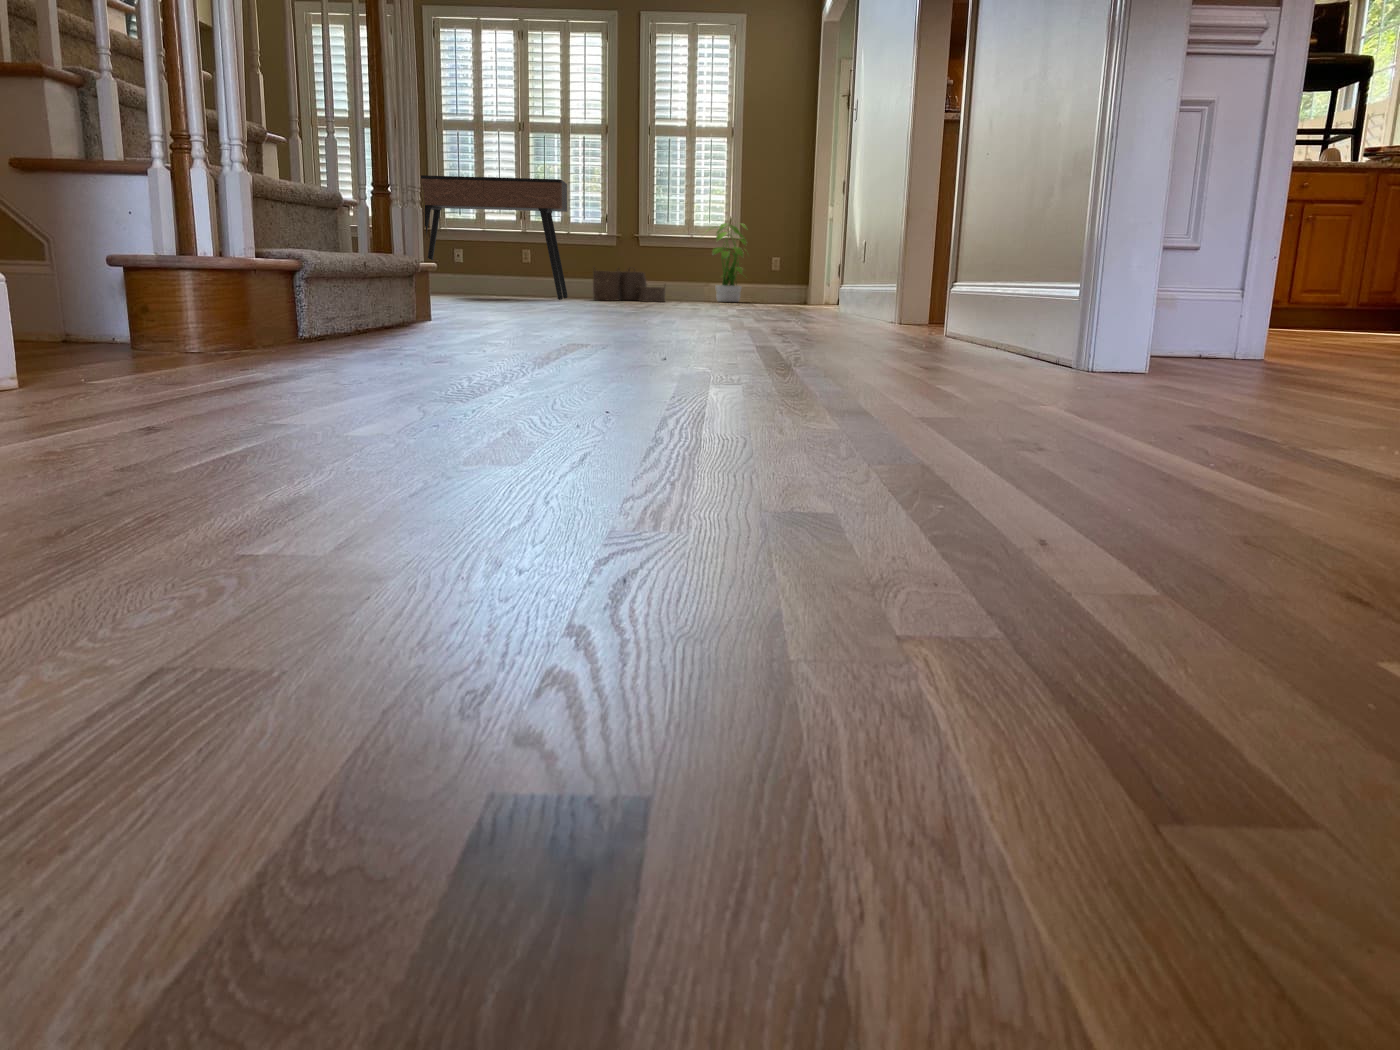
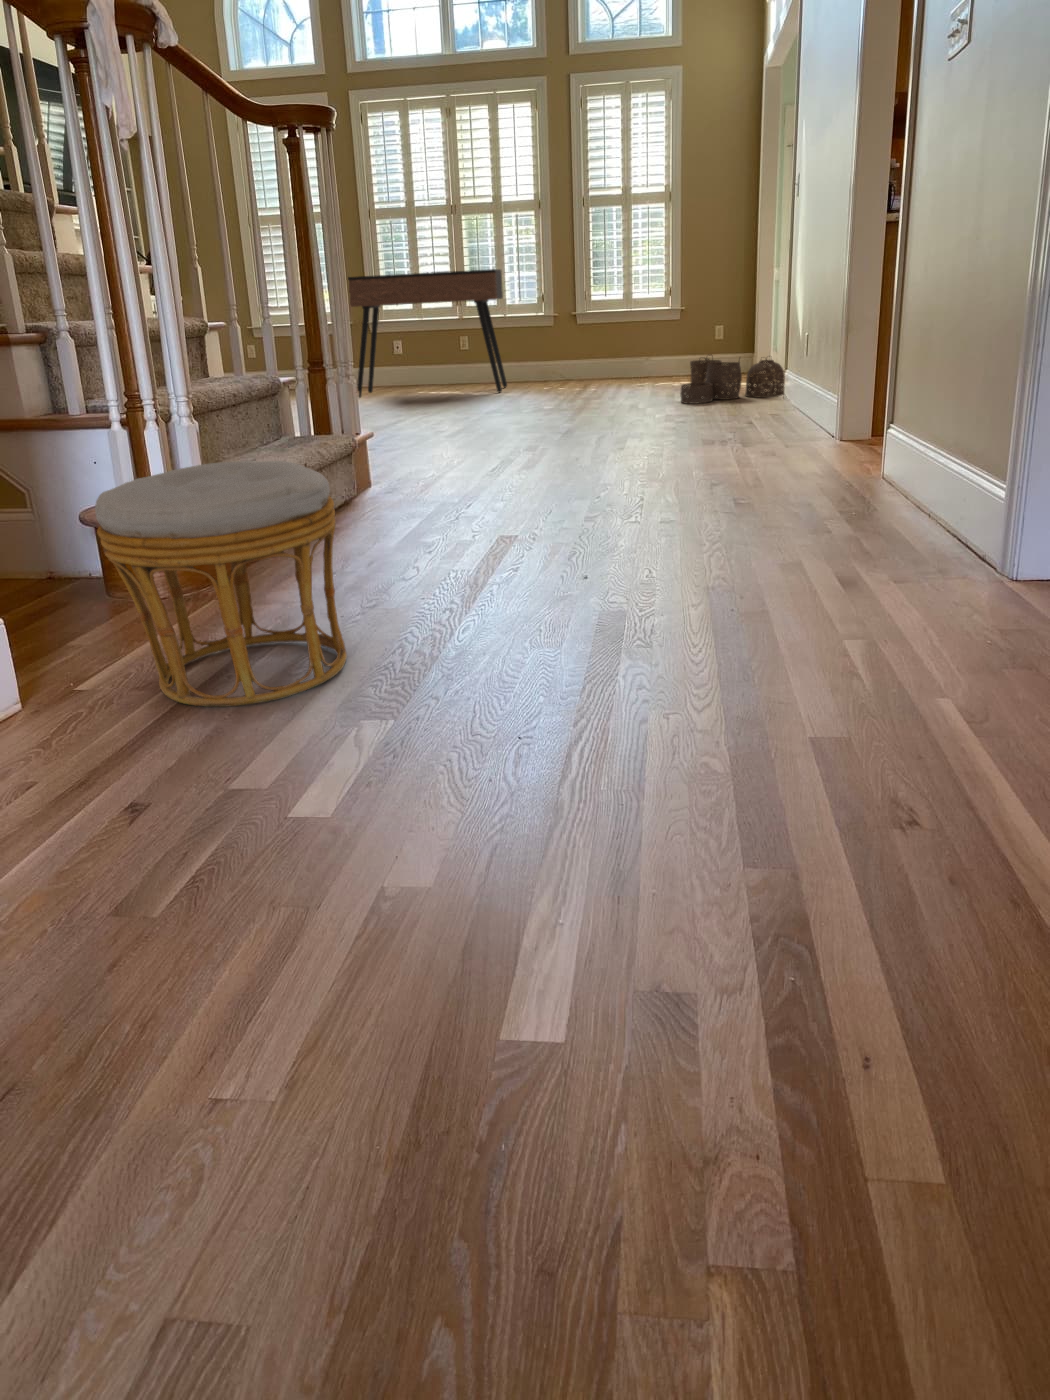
ottoman: none [132,134,412,391] -> present [95,461,347,707]
potted plant: present [709,223,747,302] -> none [639,294,690,379]
woven basket: present [593,267,665,302] -> present [680,358,785,404]

